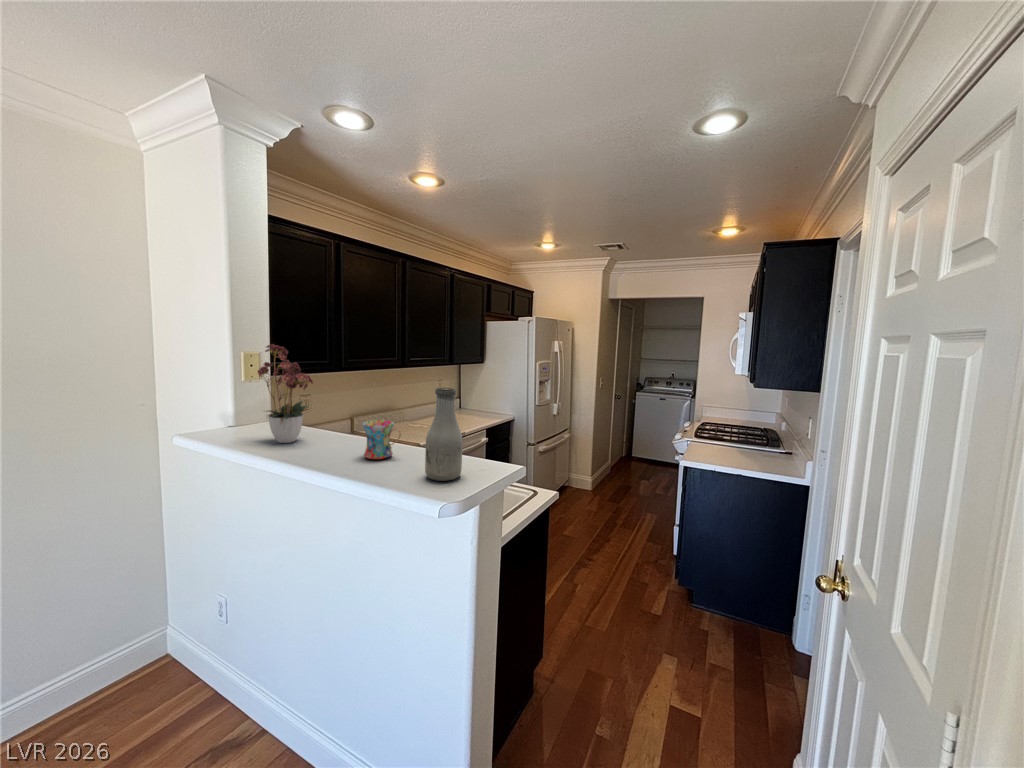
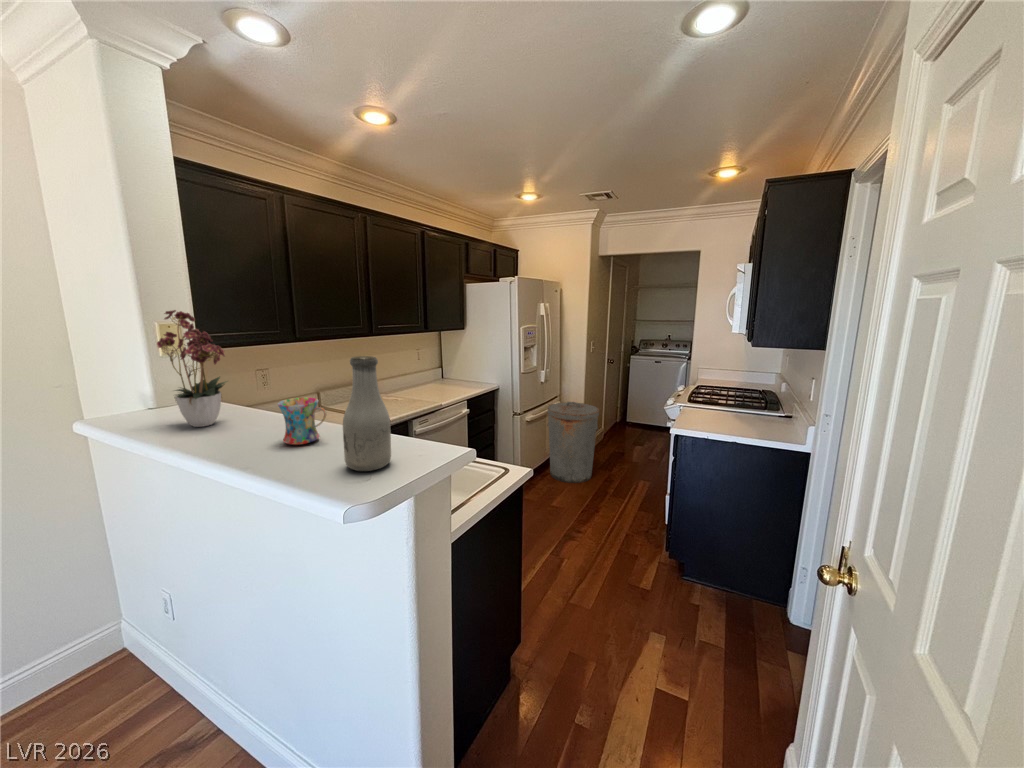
trash can: none [559,434,609,513] -> present [548,402,599,483]

